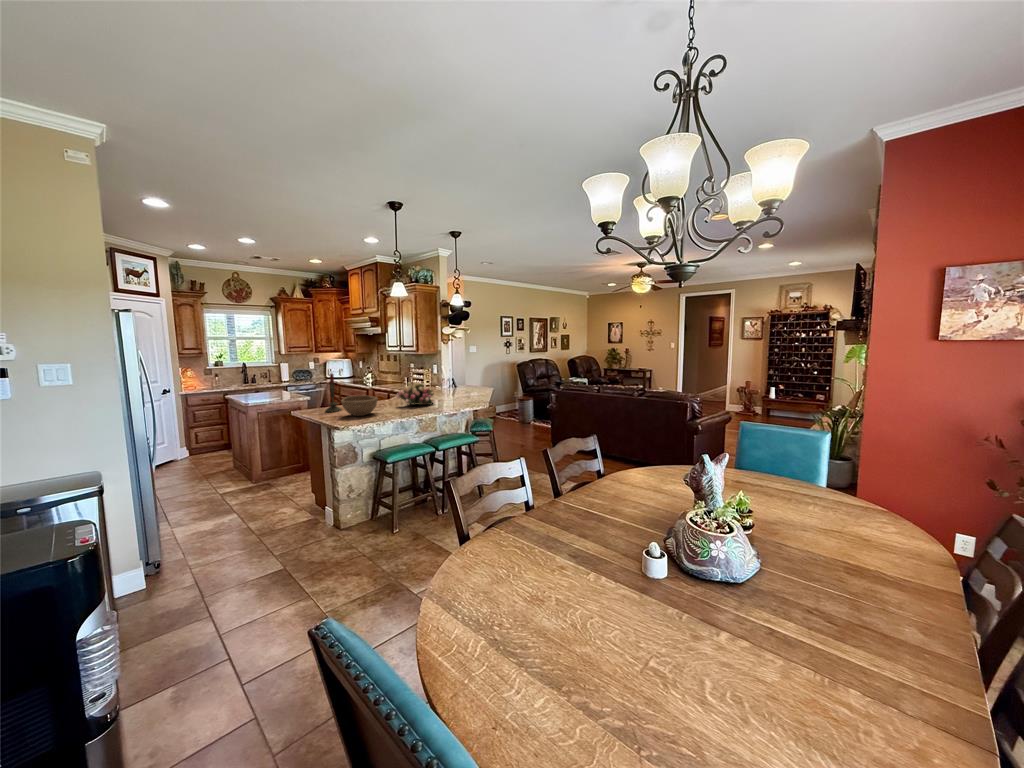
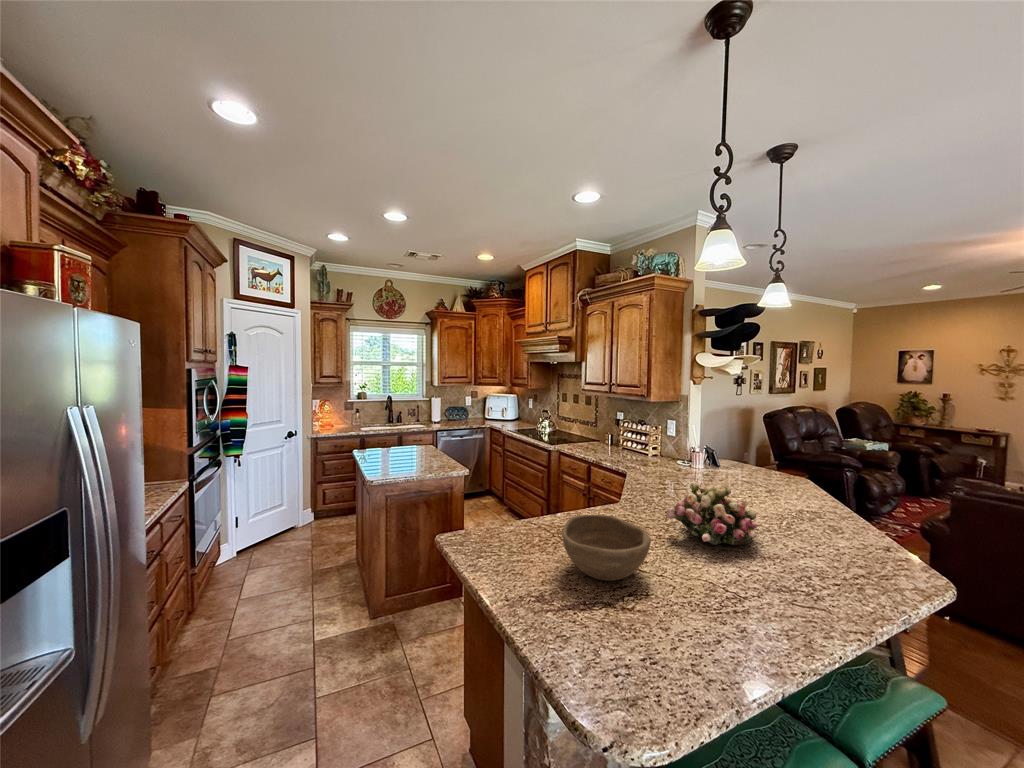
candle: present [325,373,341,412] -> none [512,449,545,538]

